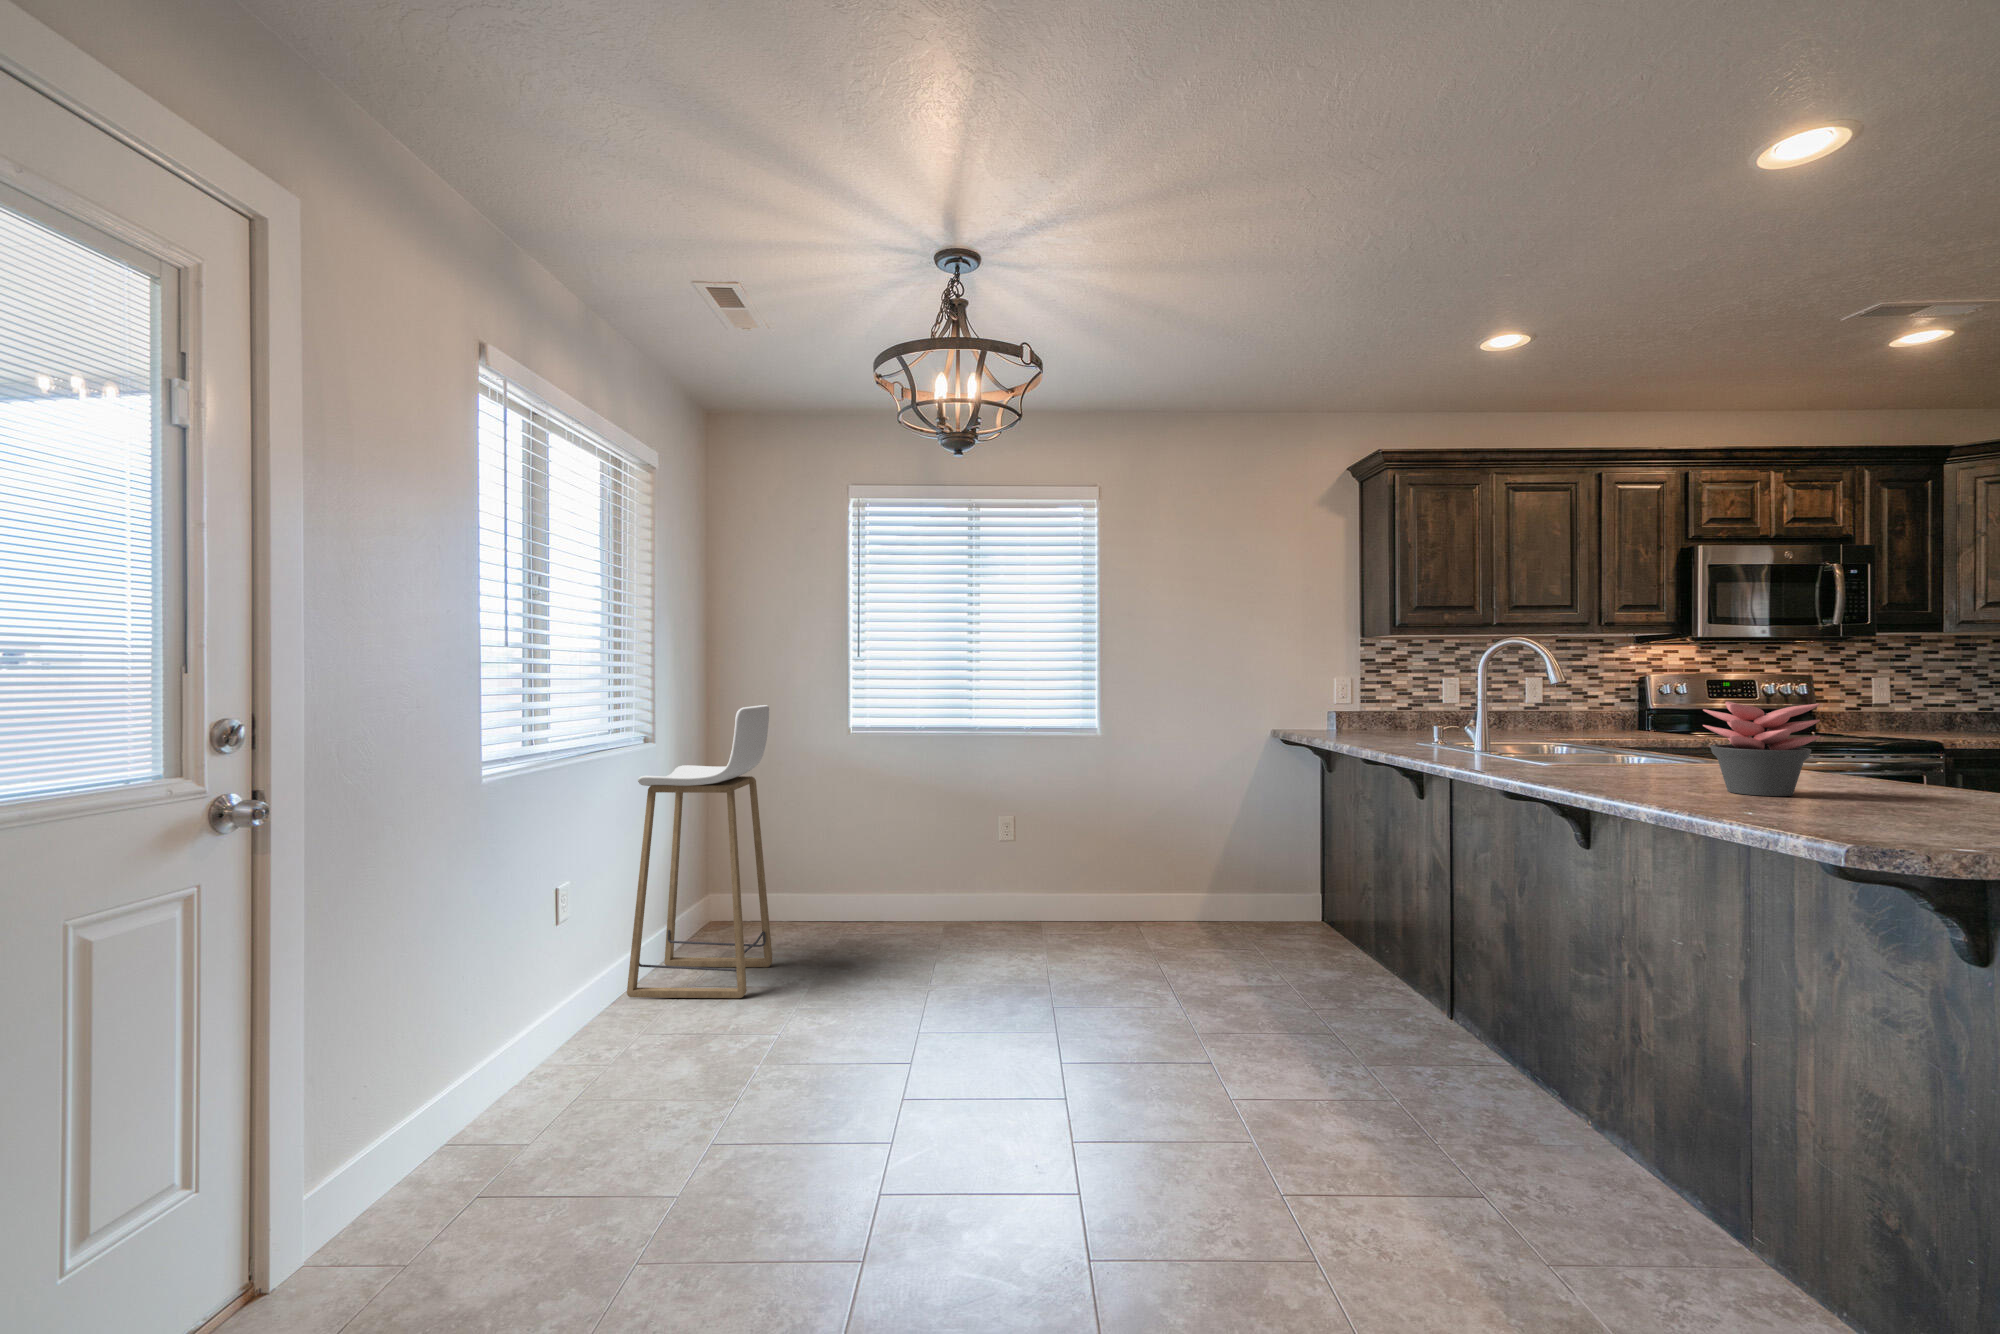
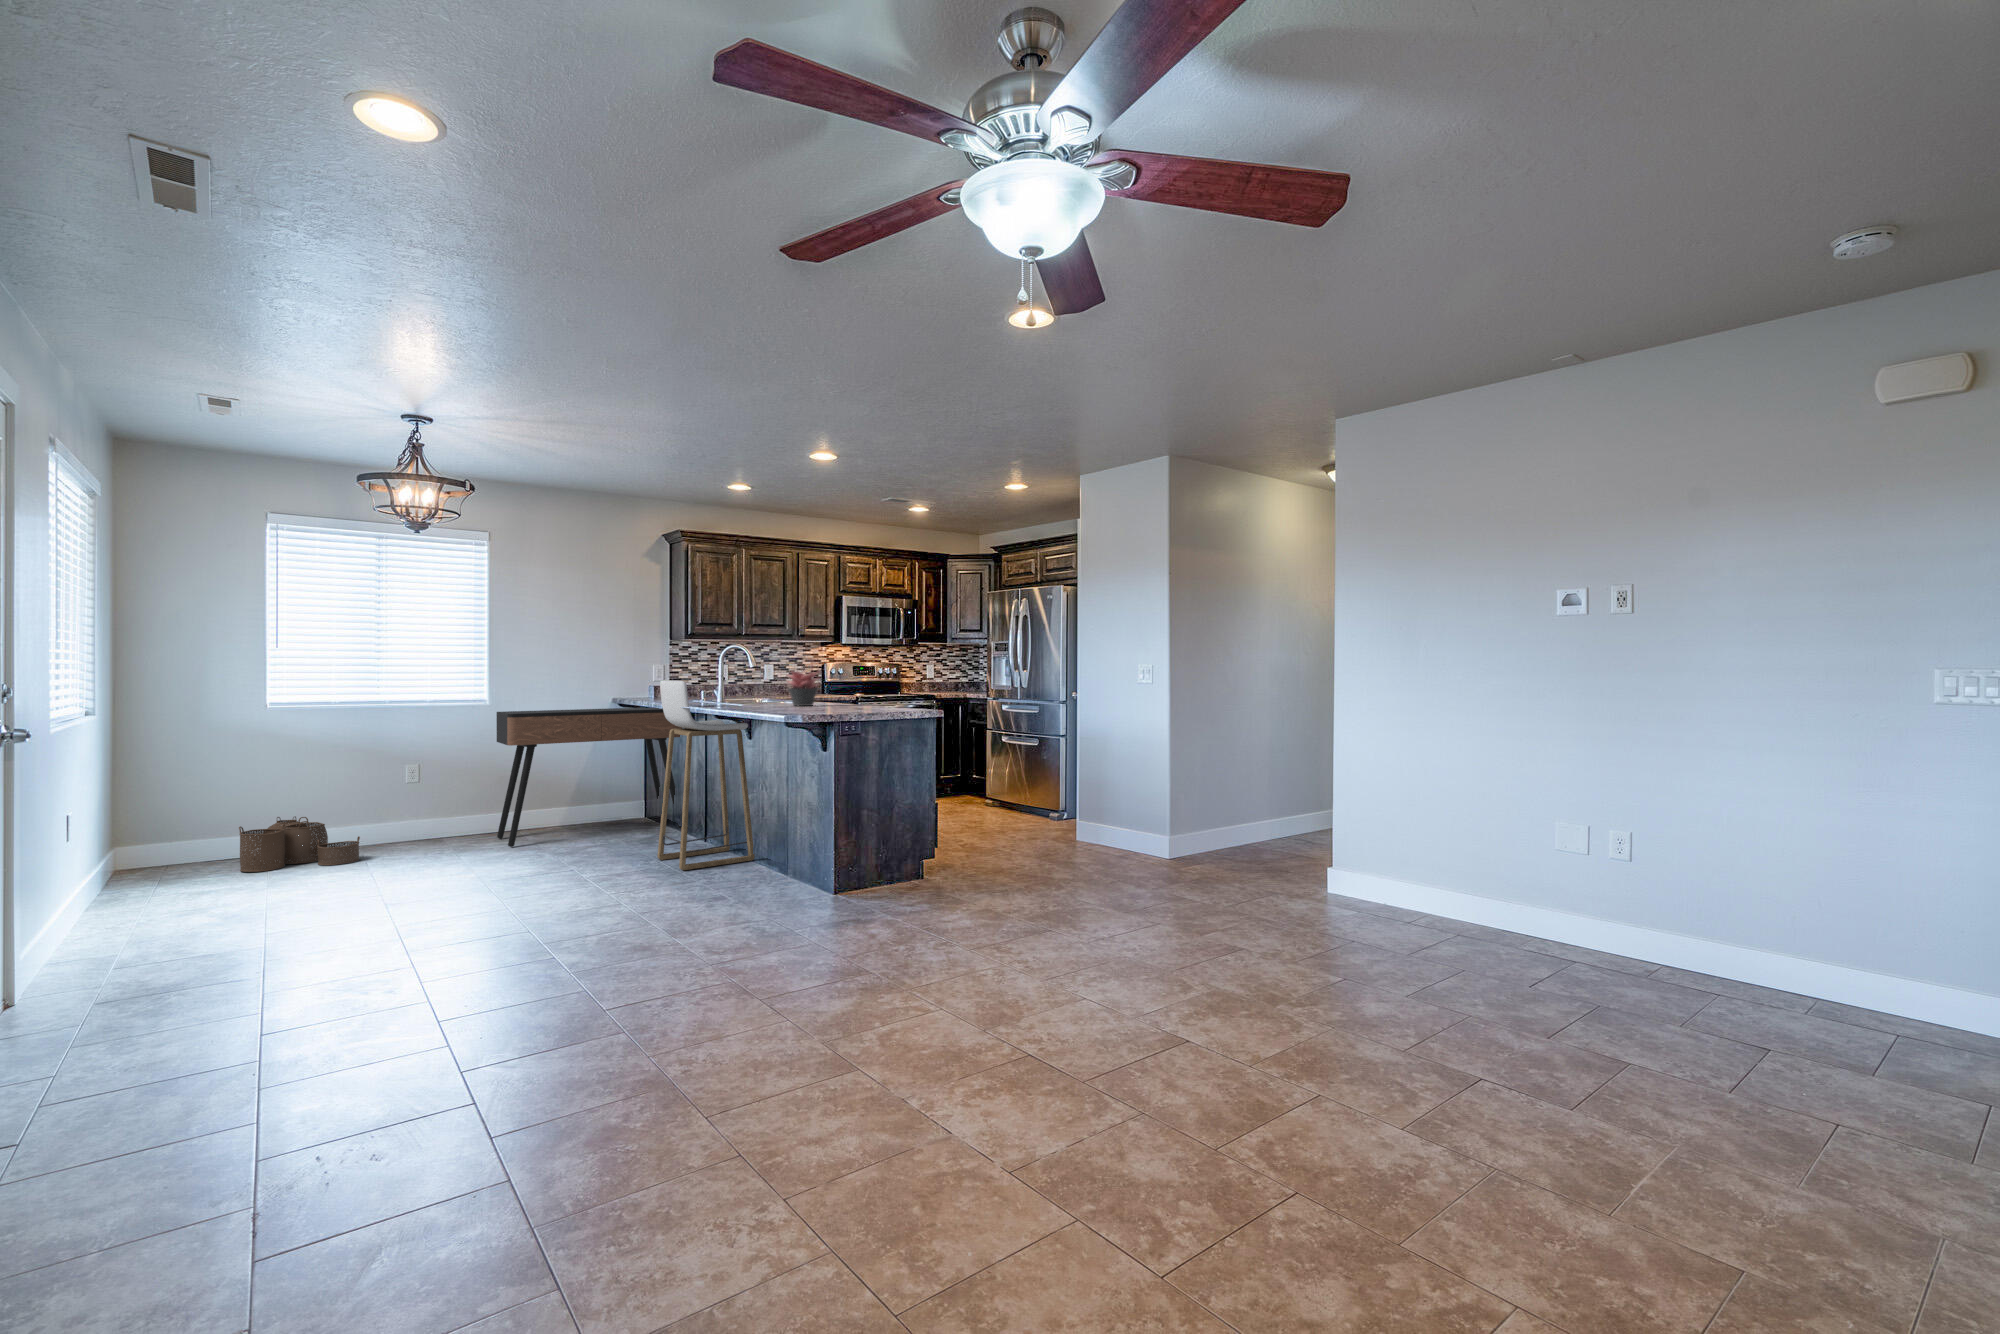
bar stool: present [627,705,773,998] -> present [657,680,755,870]
console table: none [1104,750,1396,971] -> present [497,707,681,847]
woven basket: none [798,877,927,965] -> present [239,816,360,872]

